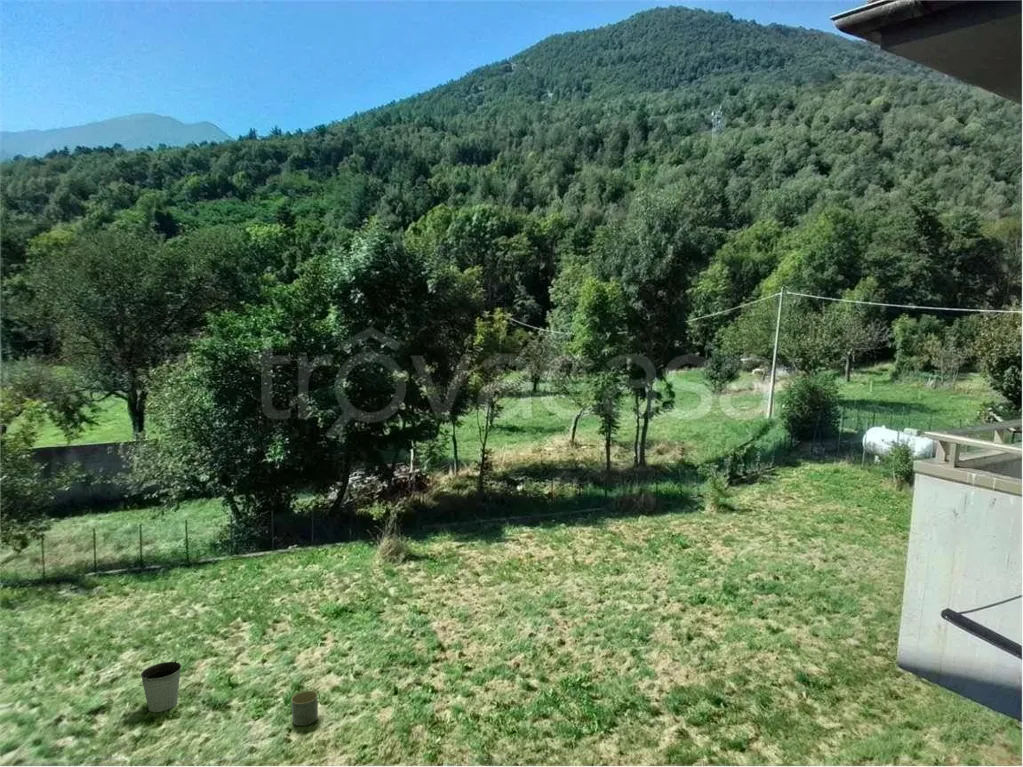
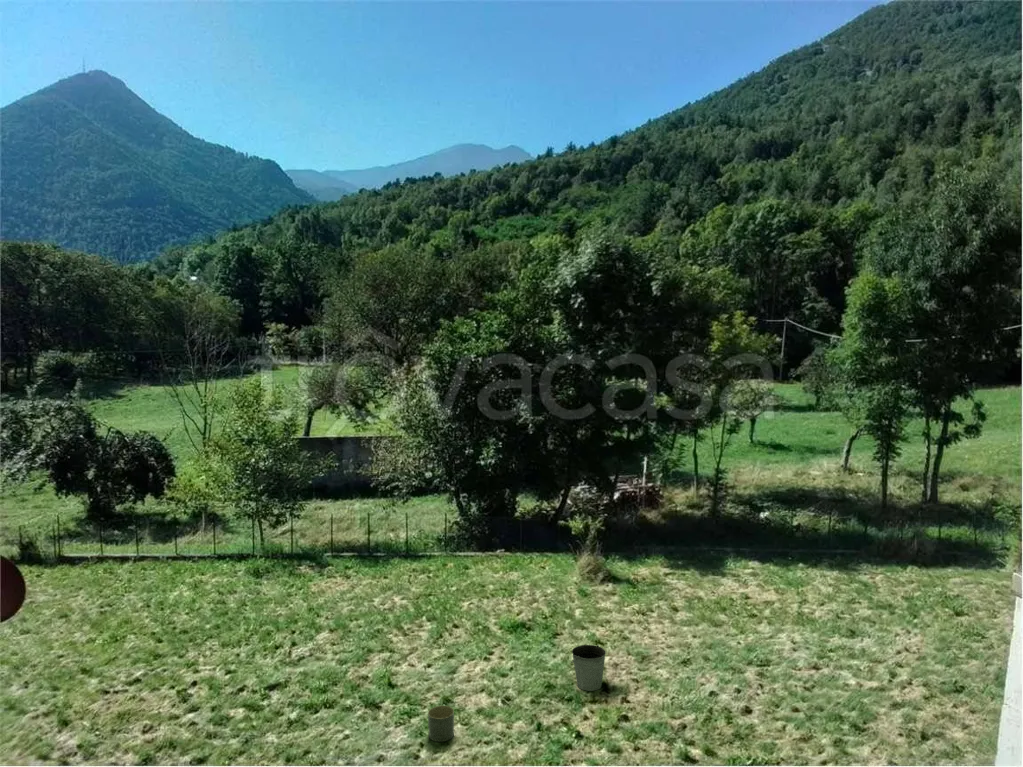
bucket: present [139,660,181,712] -> present [571,645,606,691]

